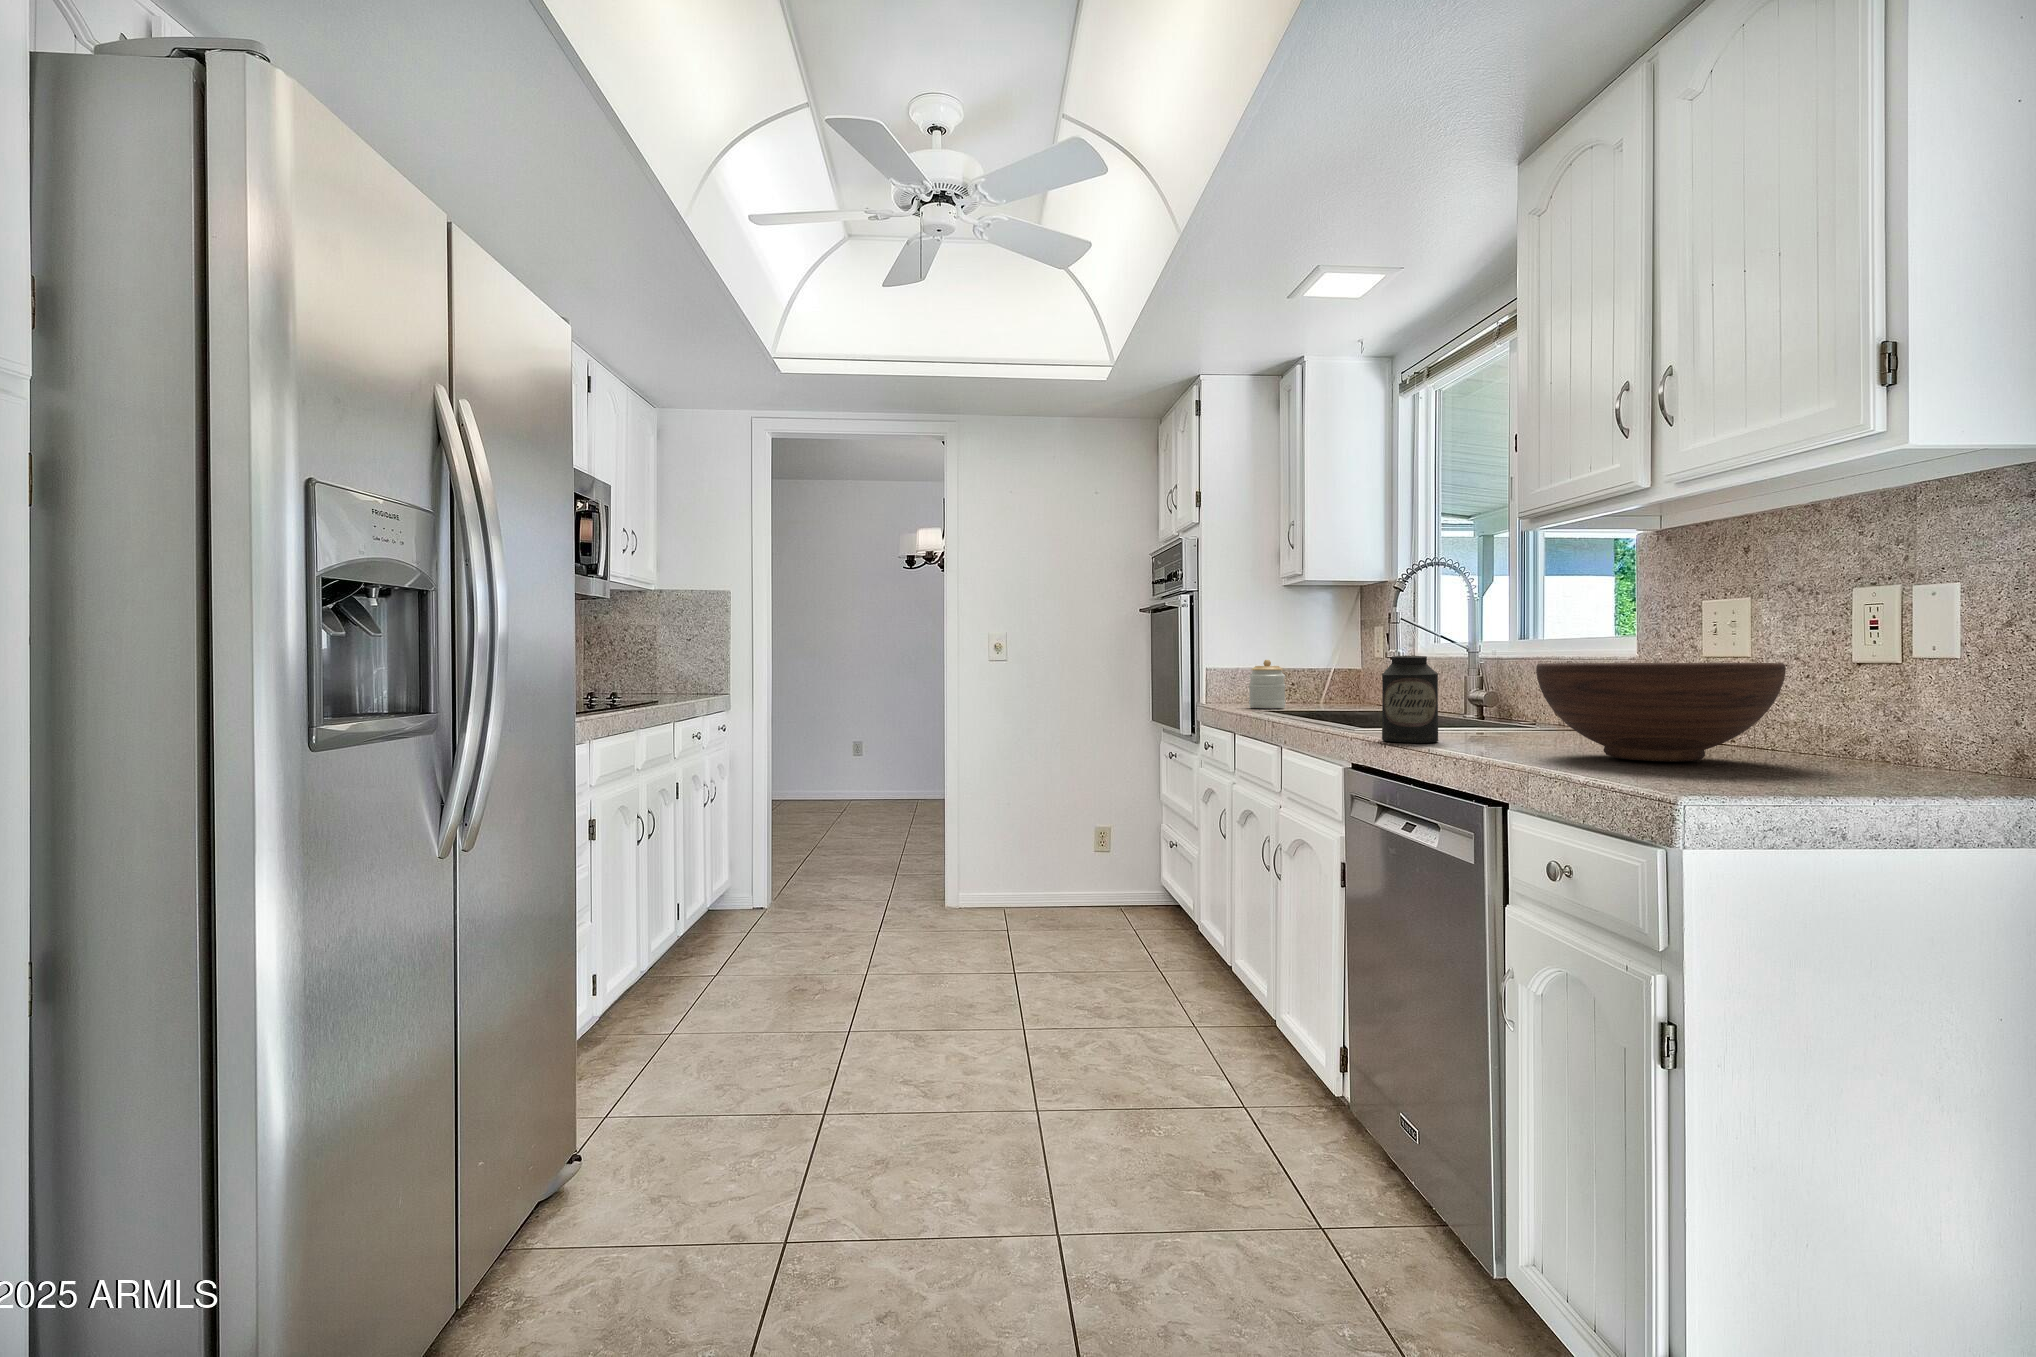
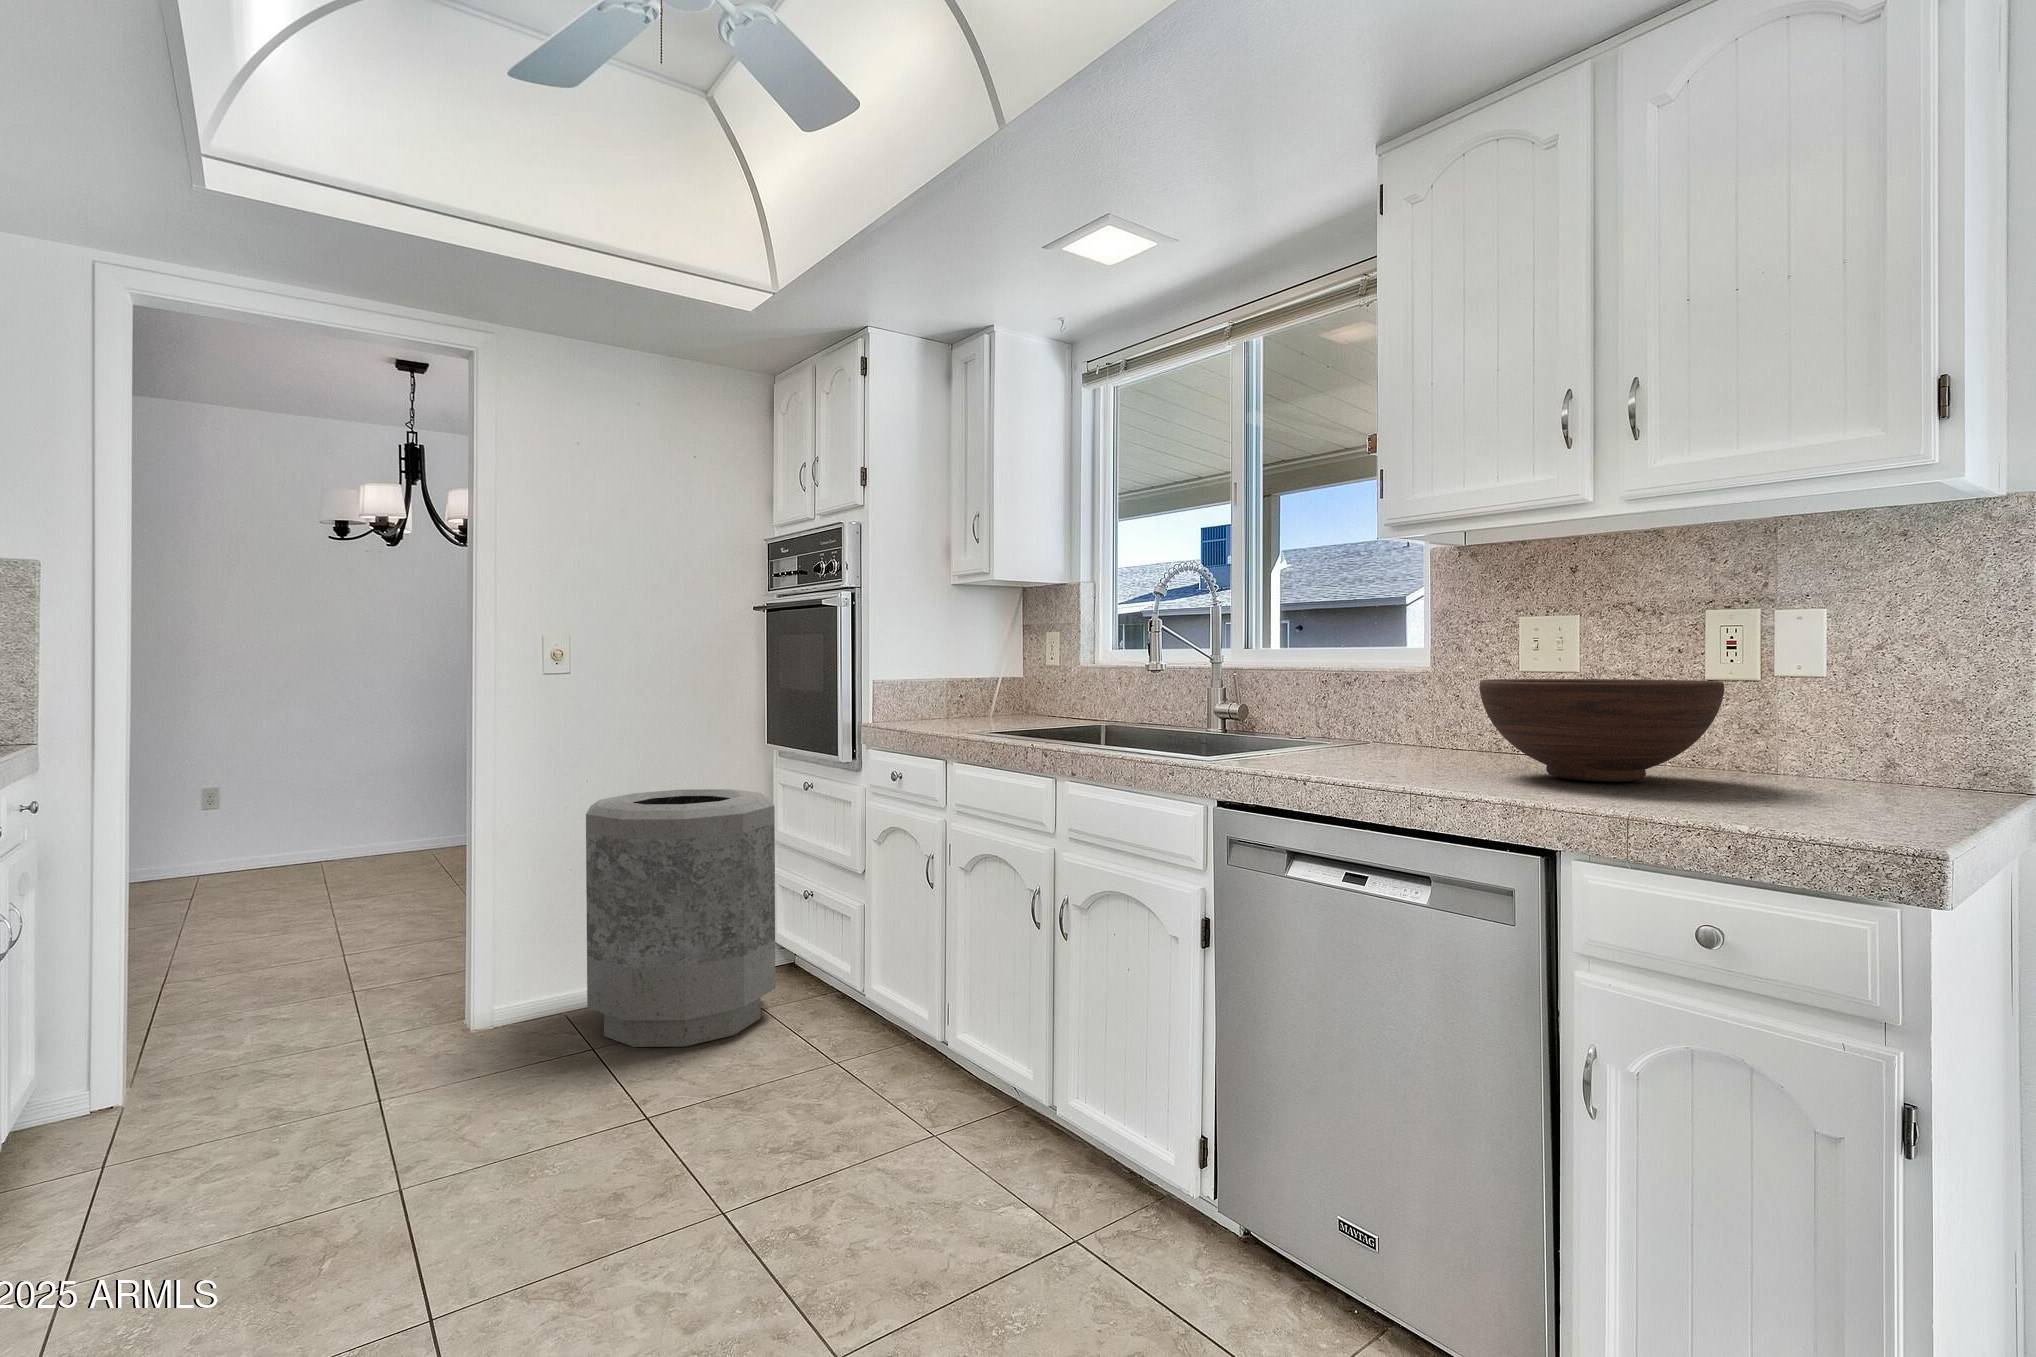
canister: present [1382,656,1438,743] -> none [1272,670,1334,770]
jar: present [1249,660,1286,708] -> none [926,670,967,726]
trash can: none [998,753,1137,943] -> present [586,789,775,1047]

